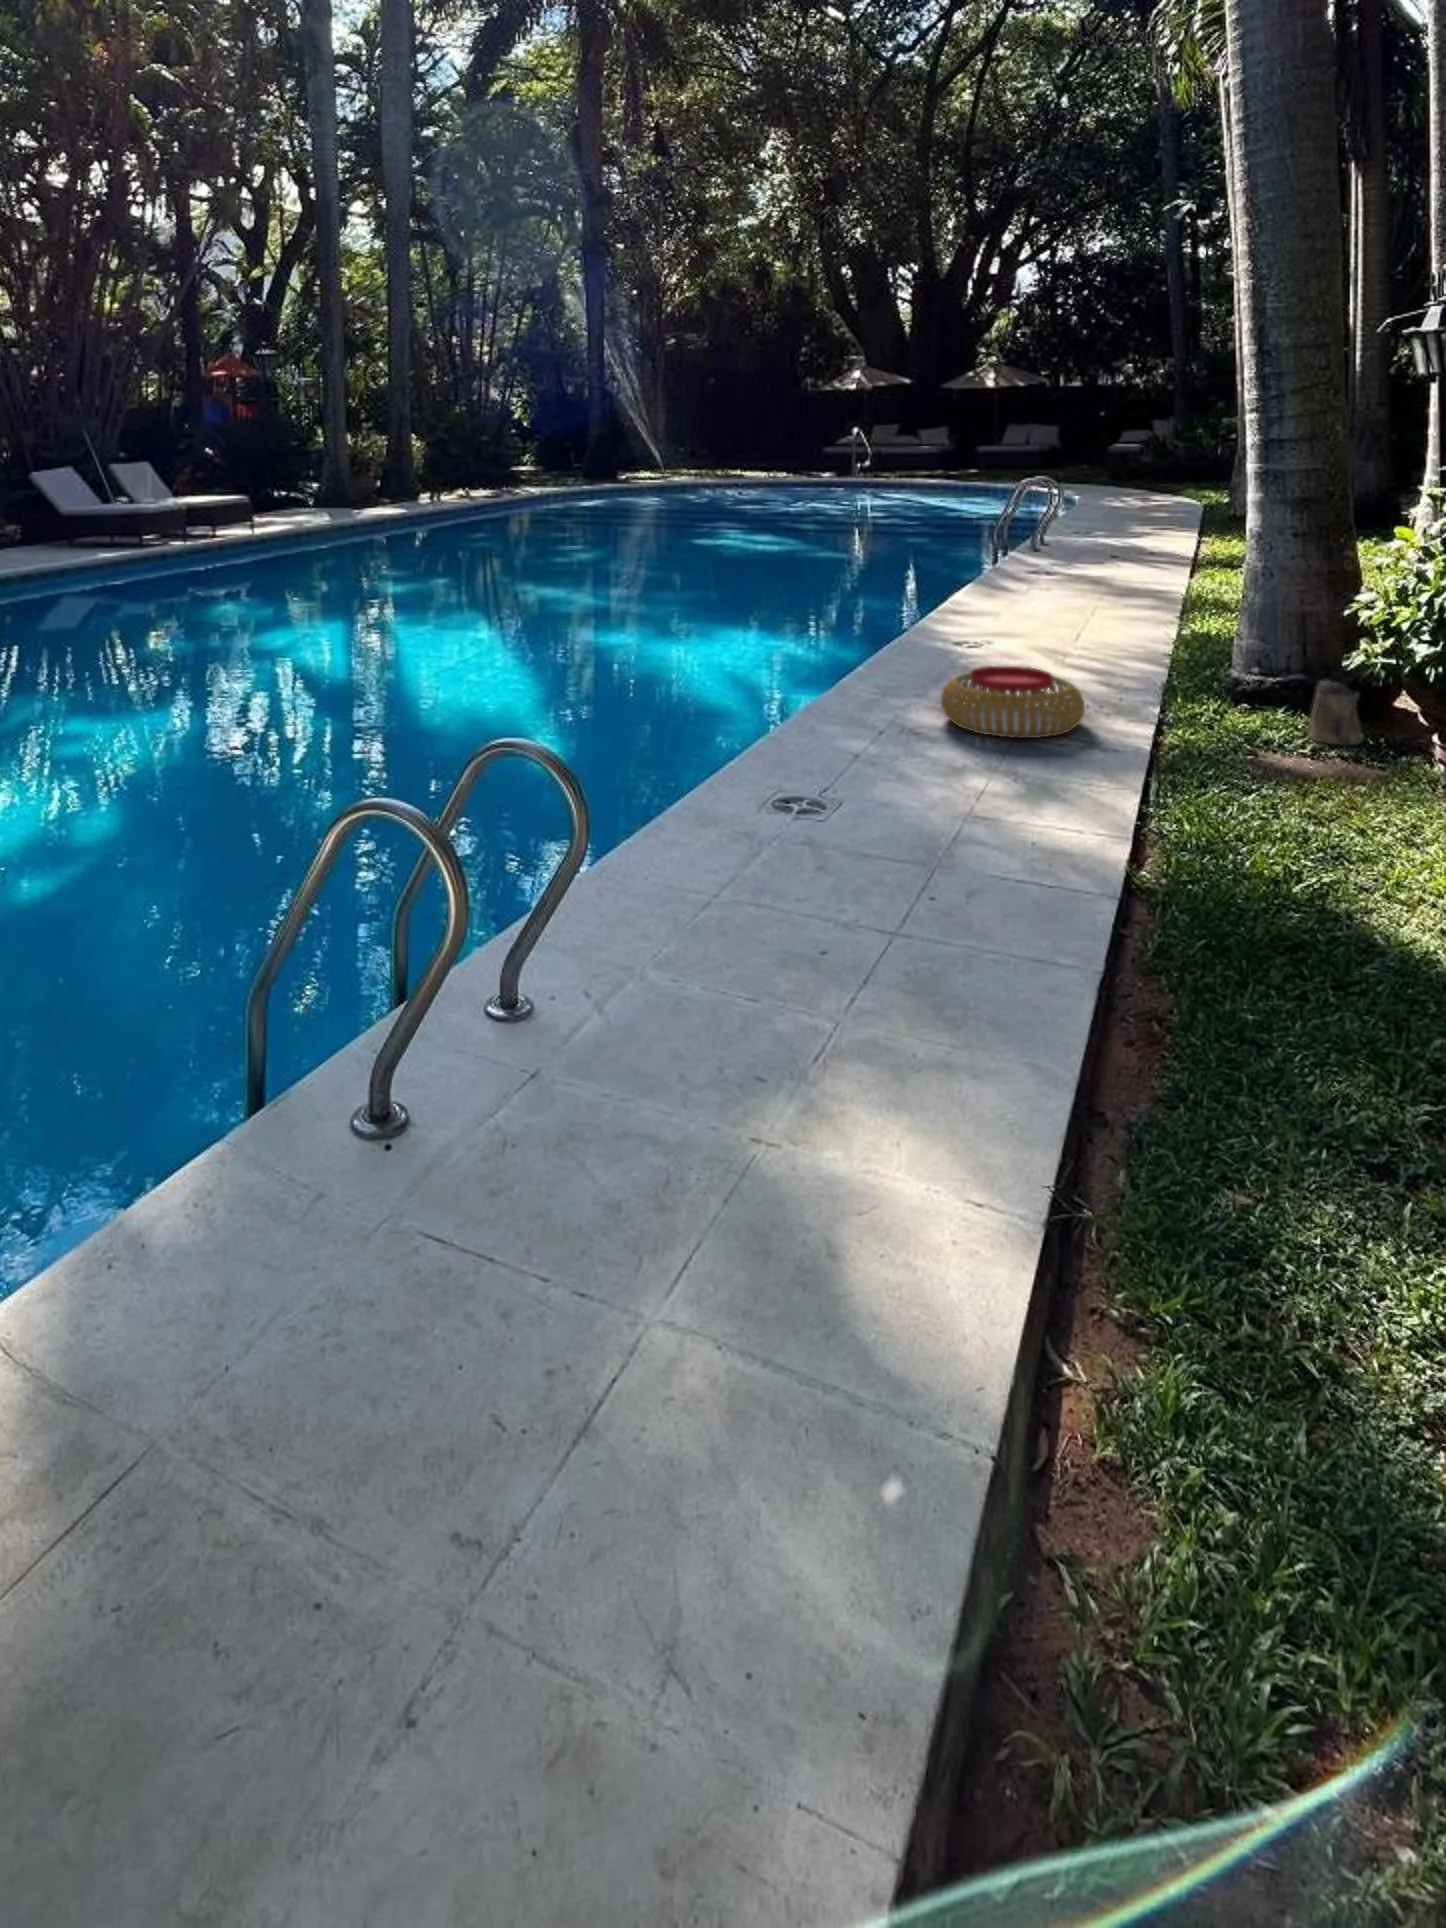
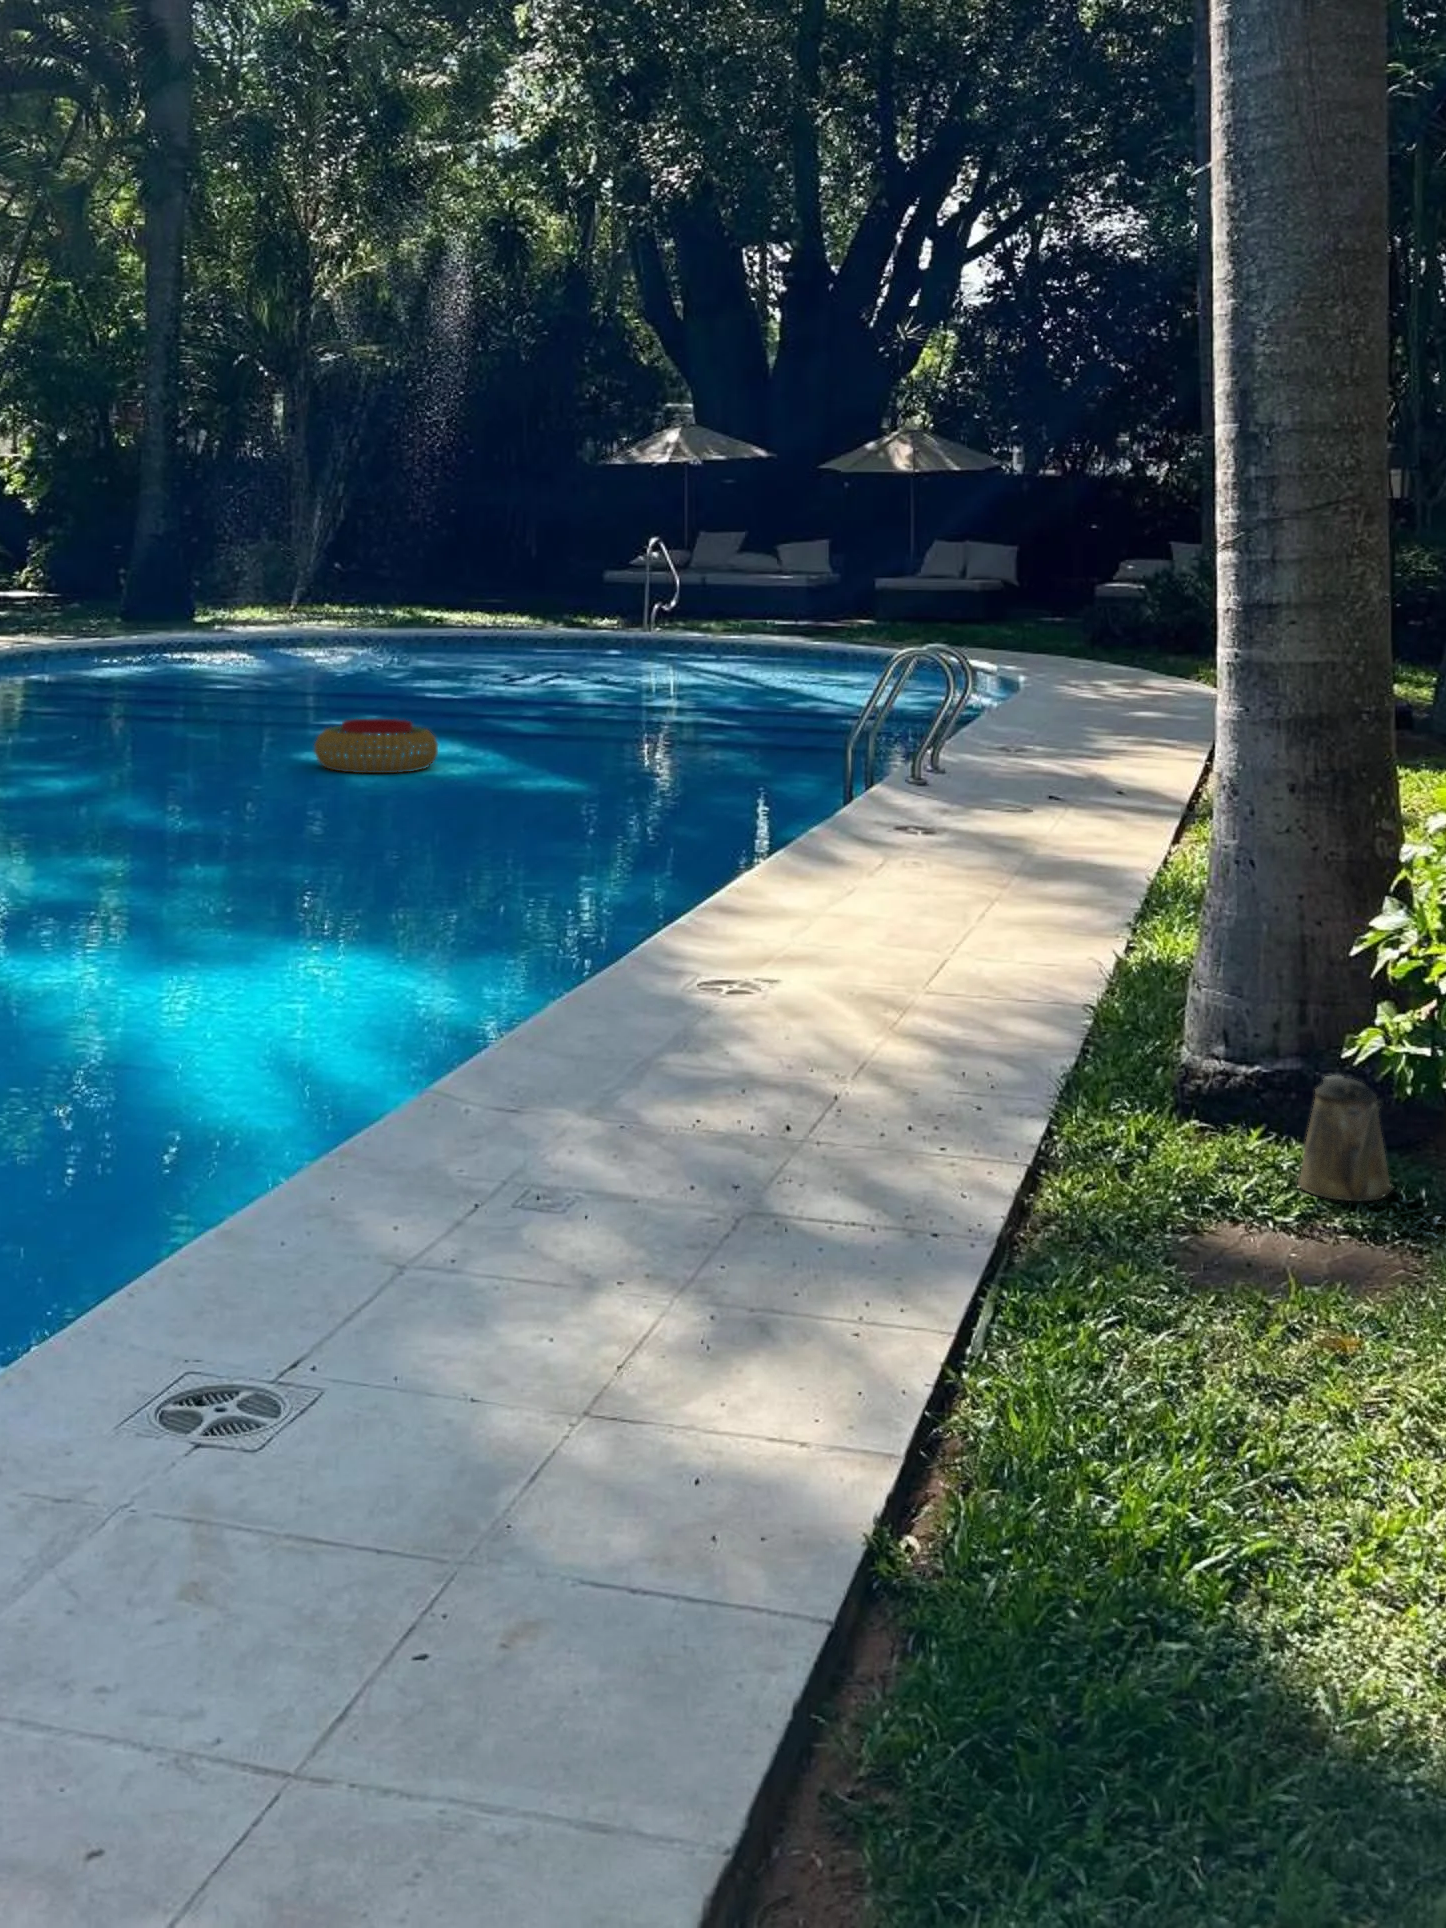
pouf: present [941,666,1085,738] -> present [315,719,438,773]

